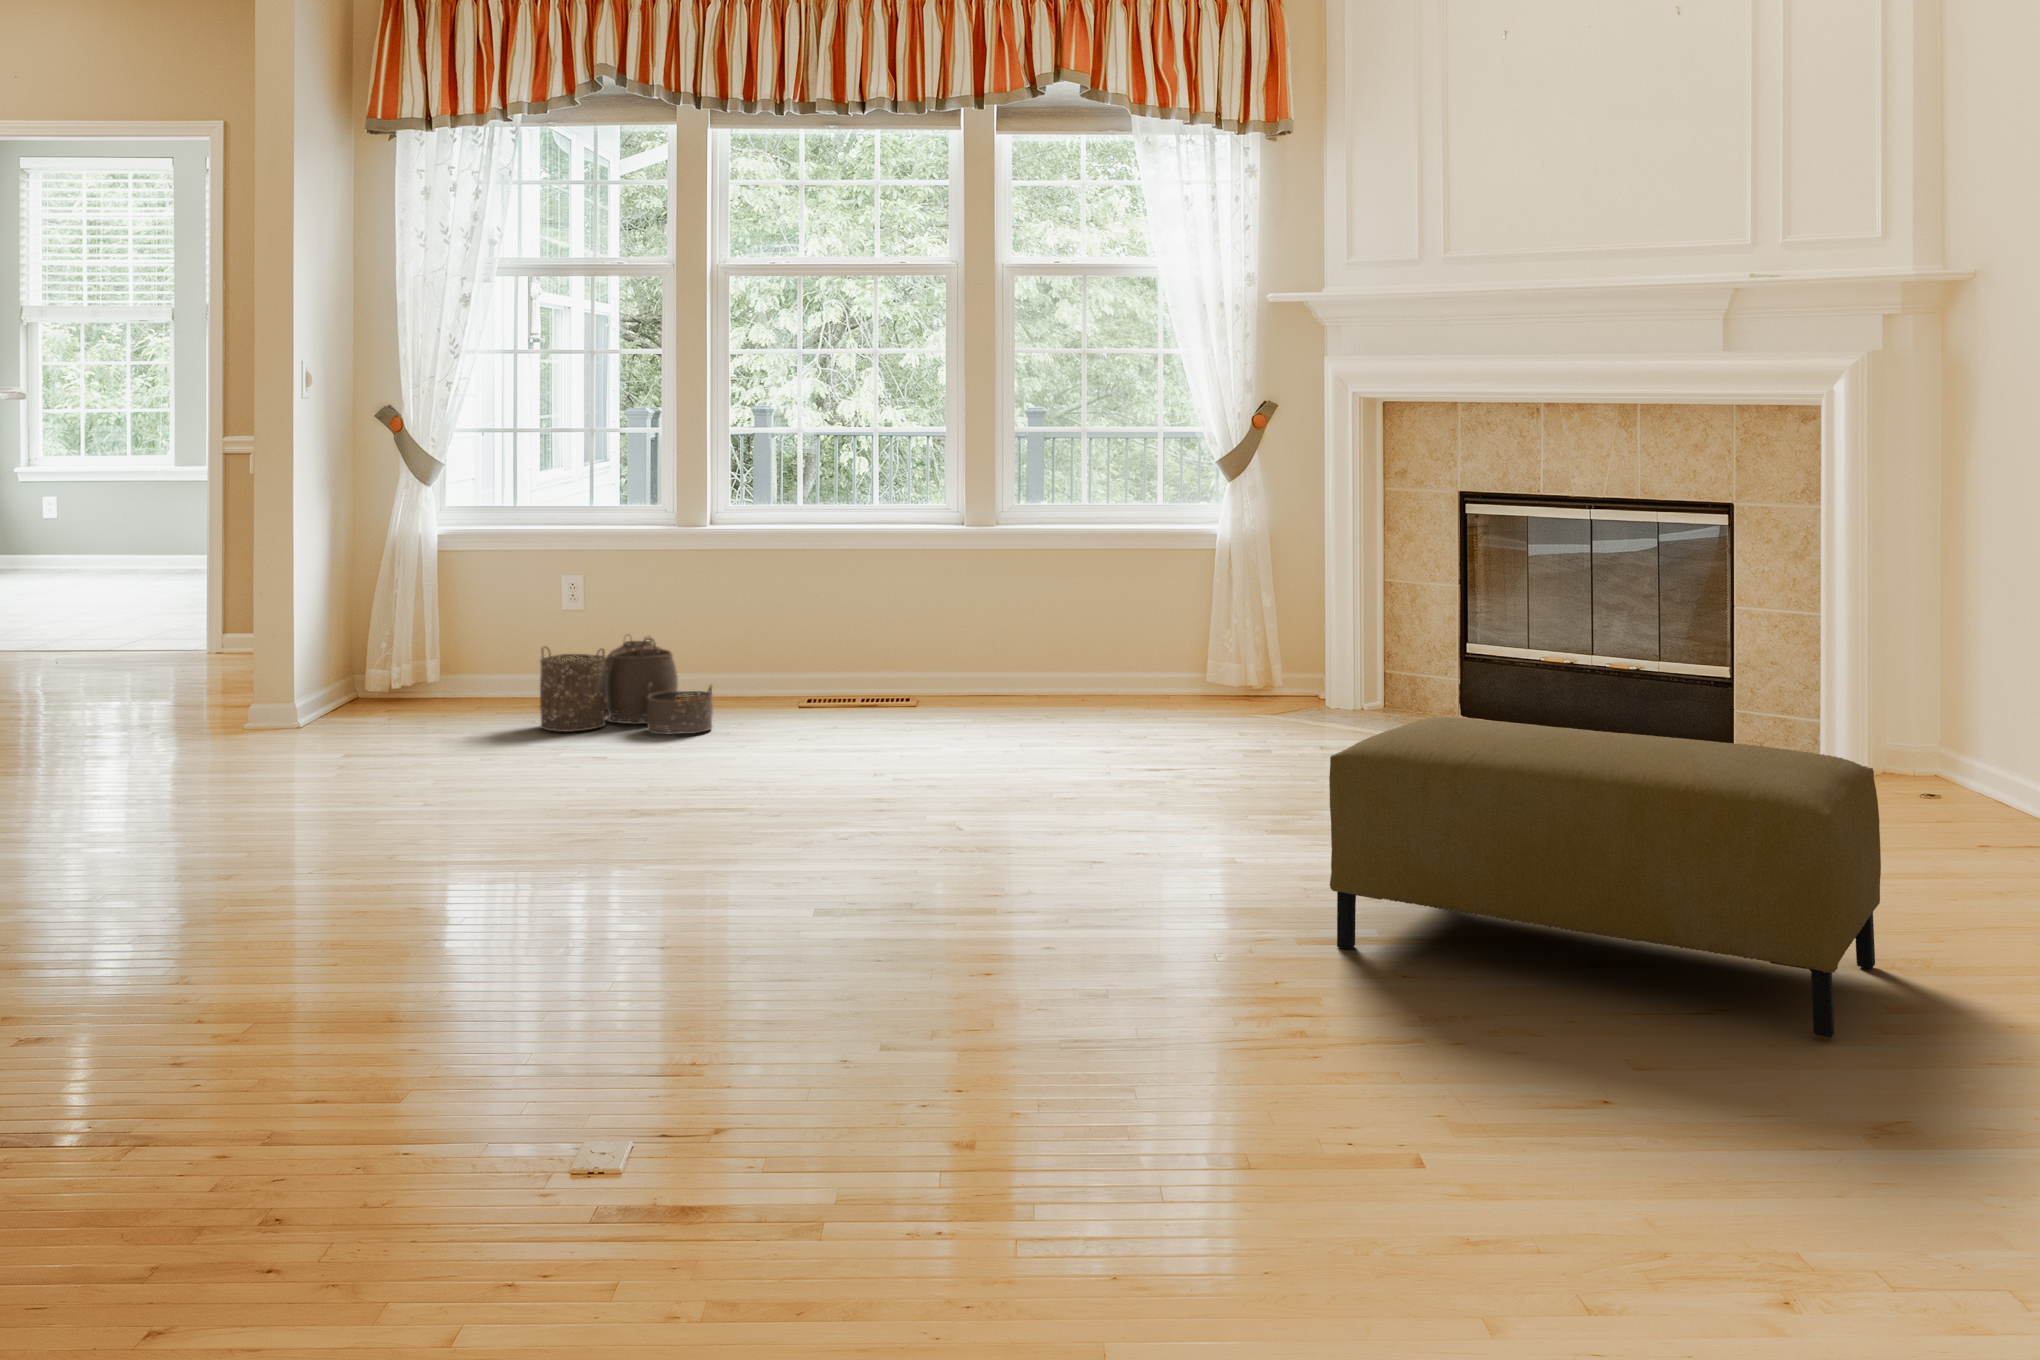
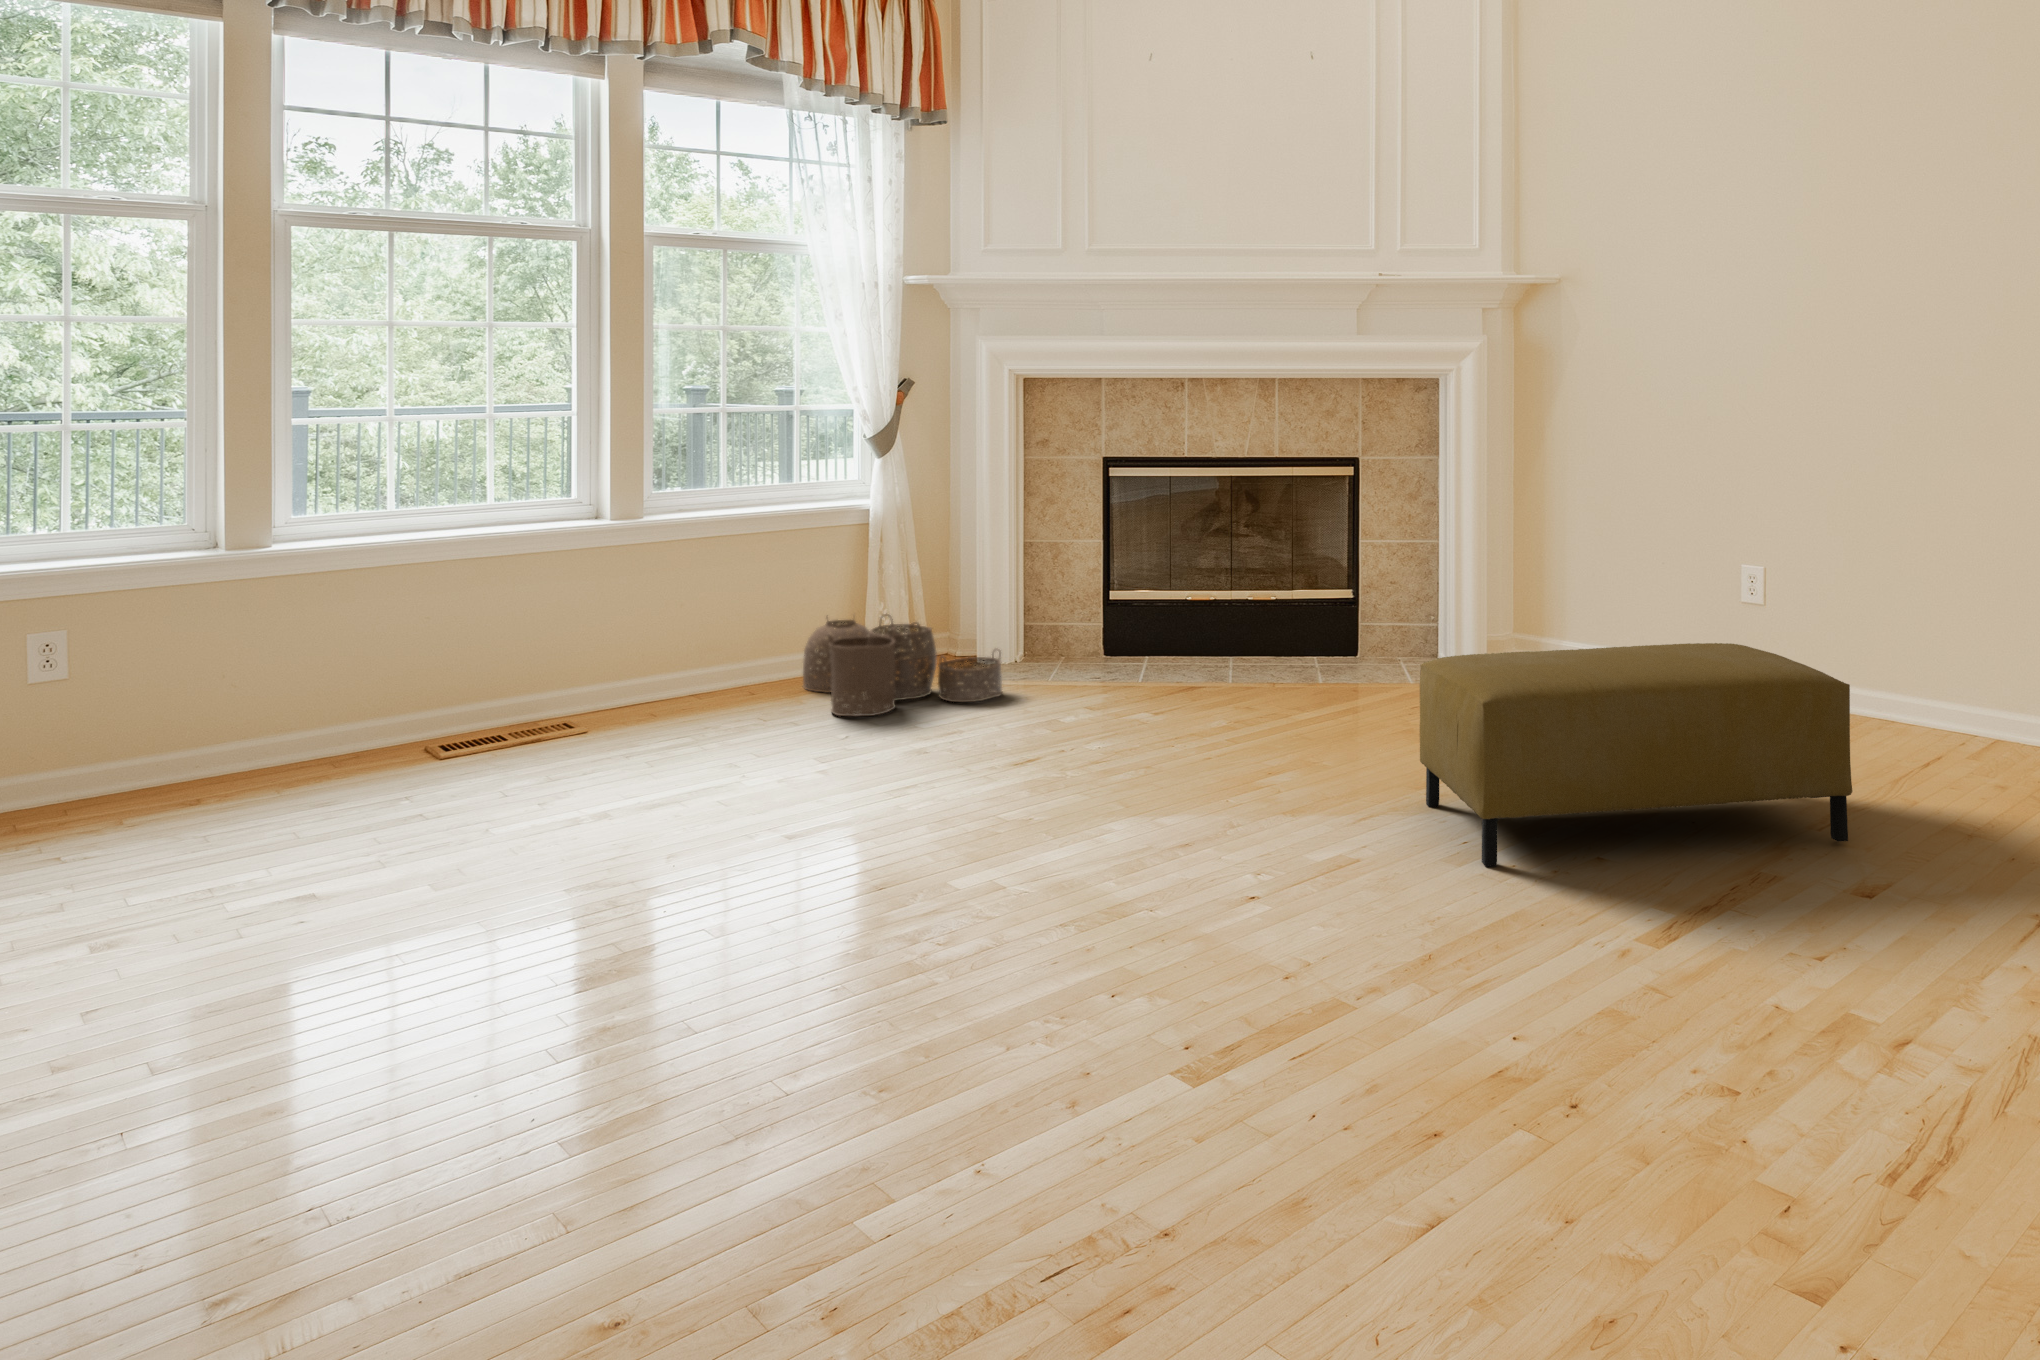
woven basket: present [540,637,713,735] -> present [803,614,1002,716]

